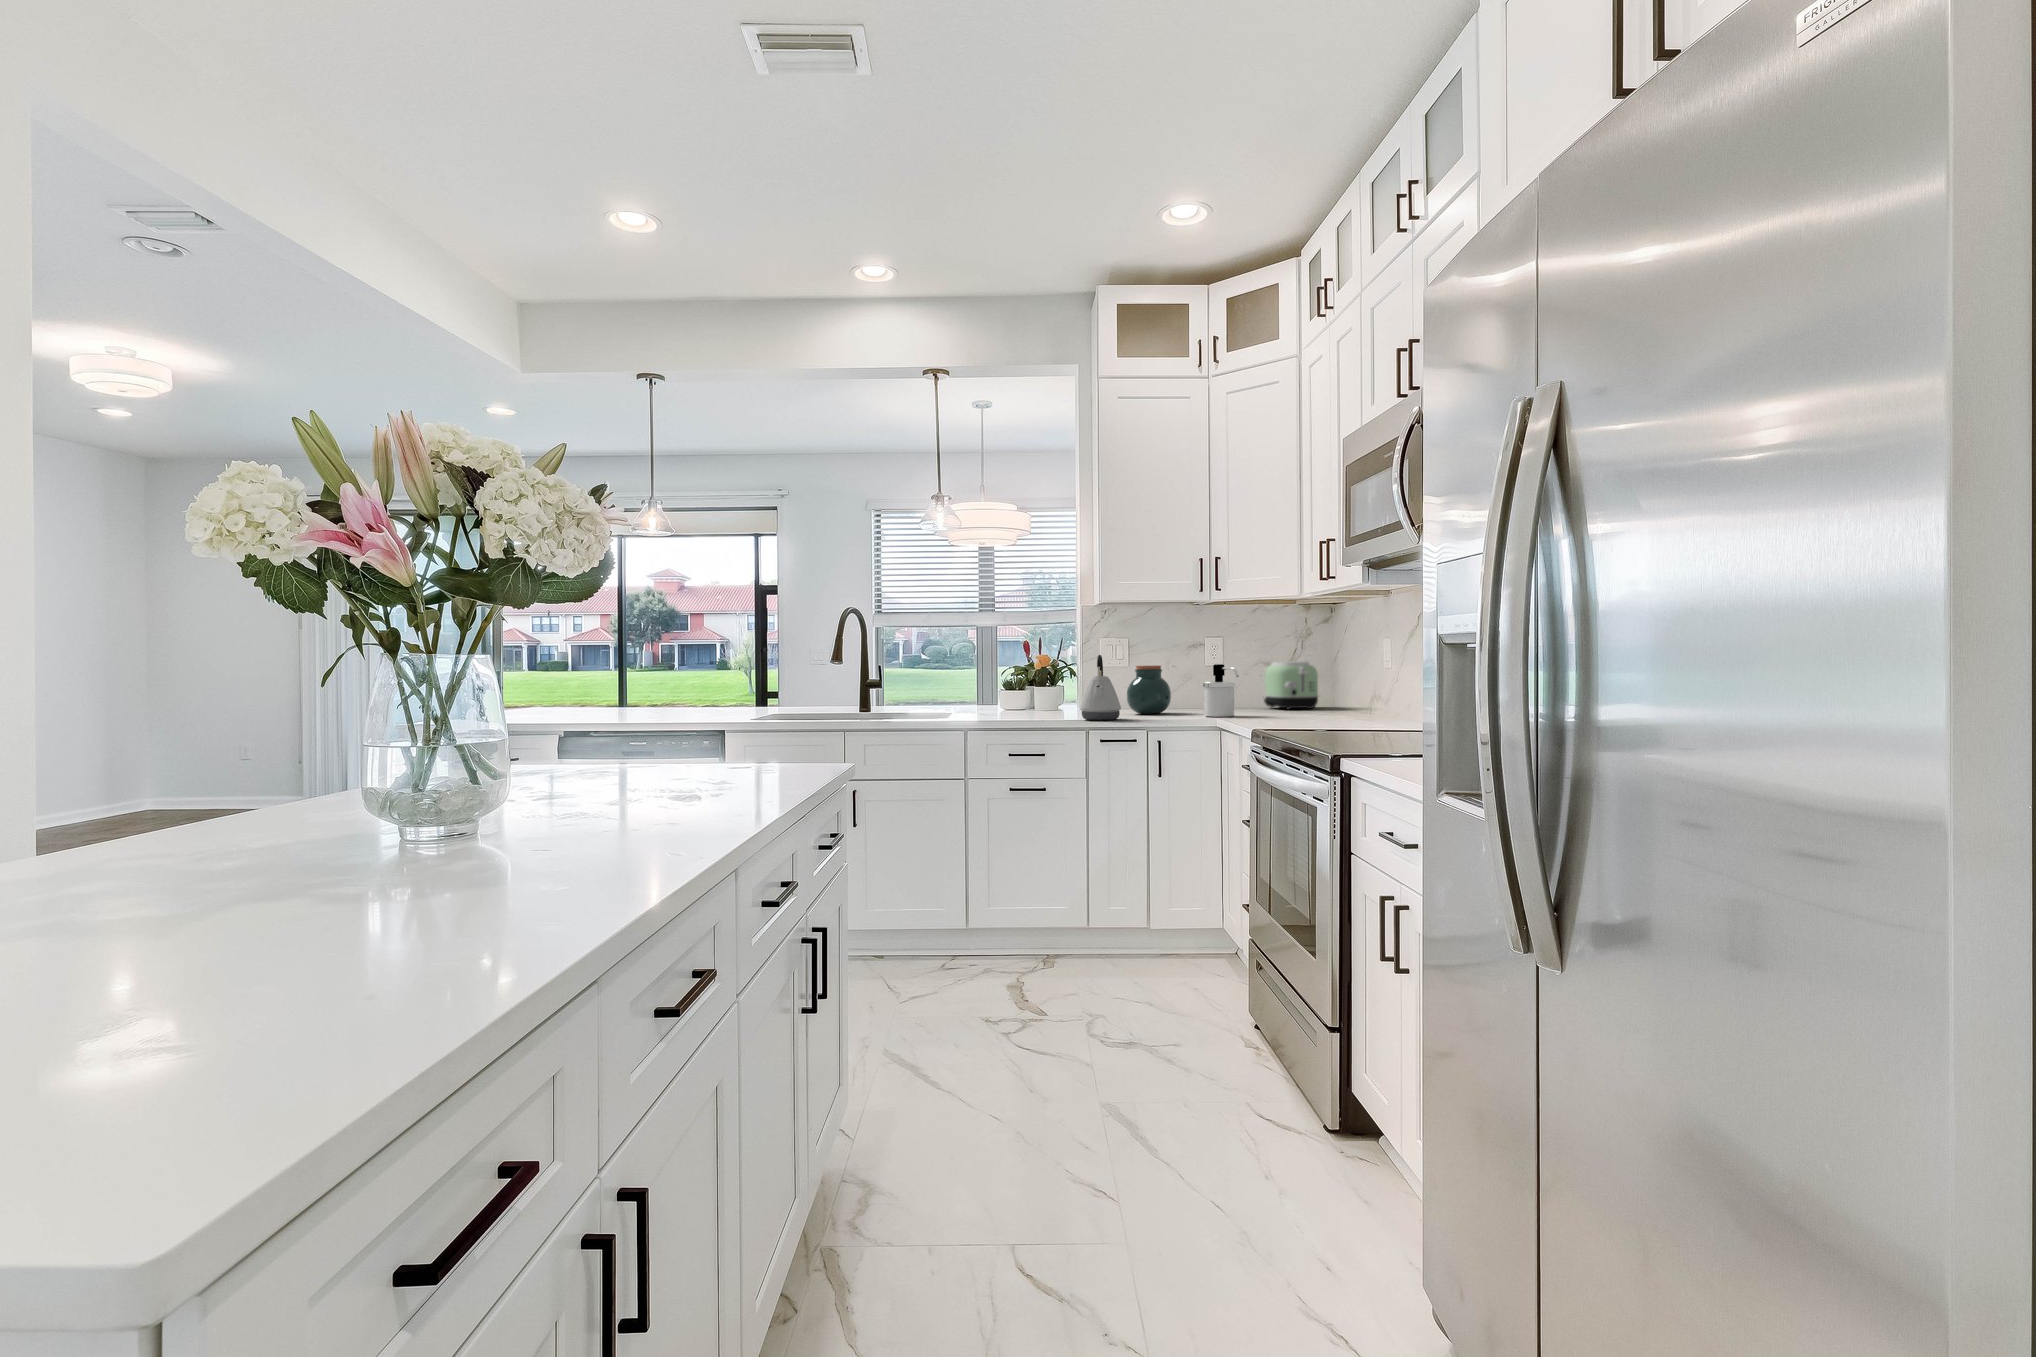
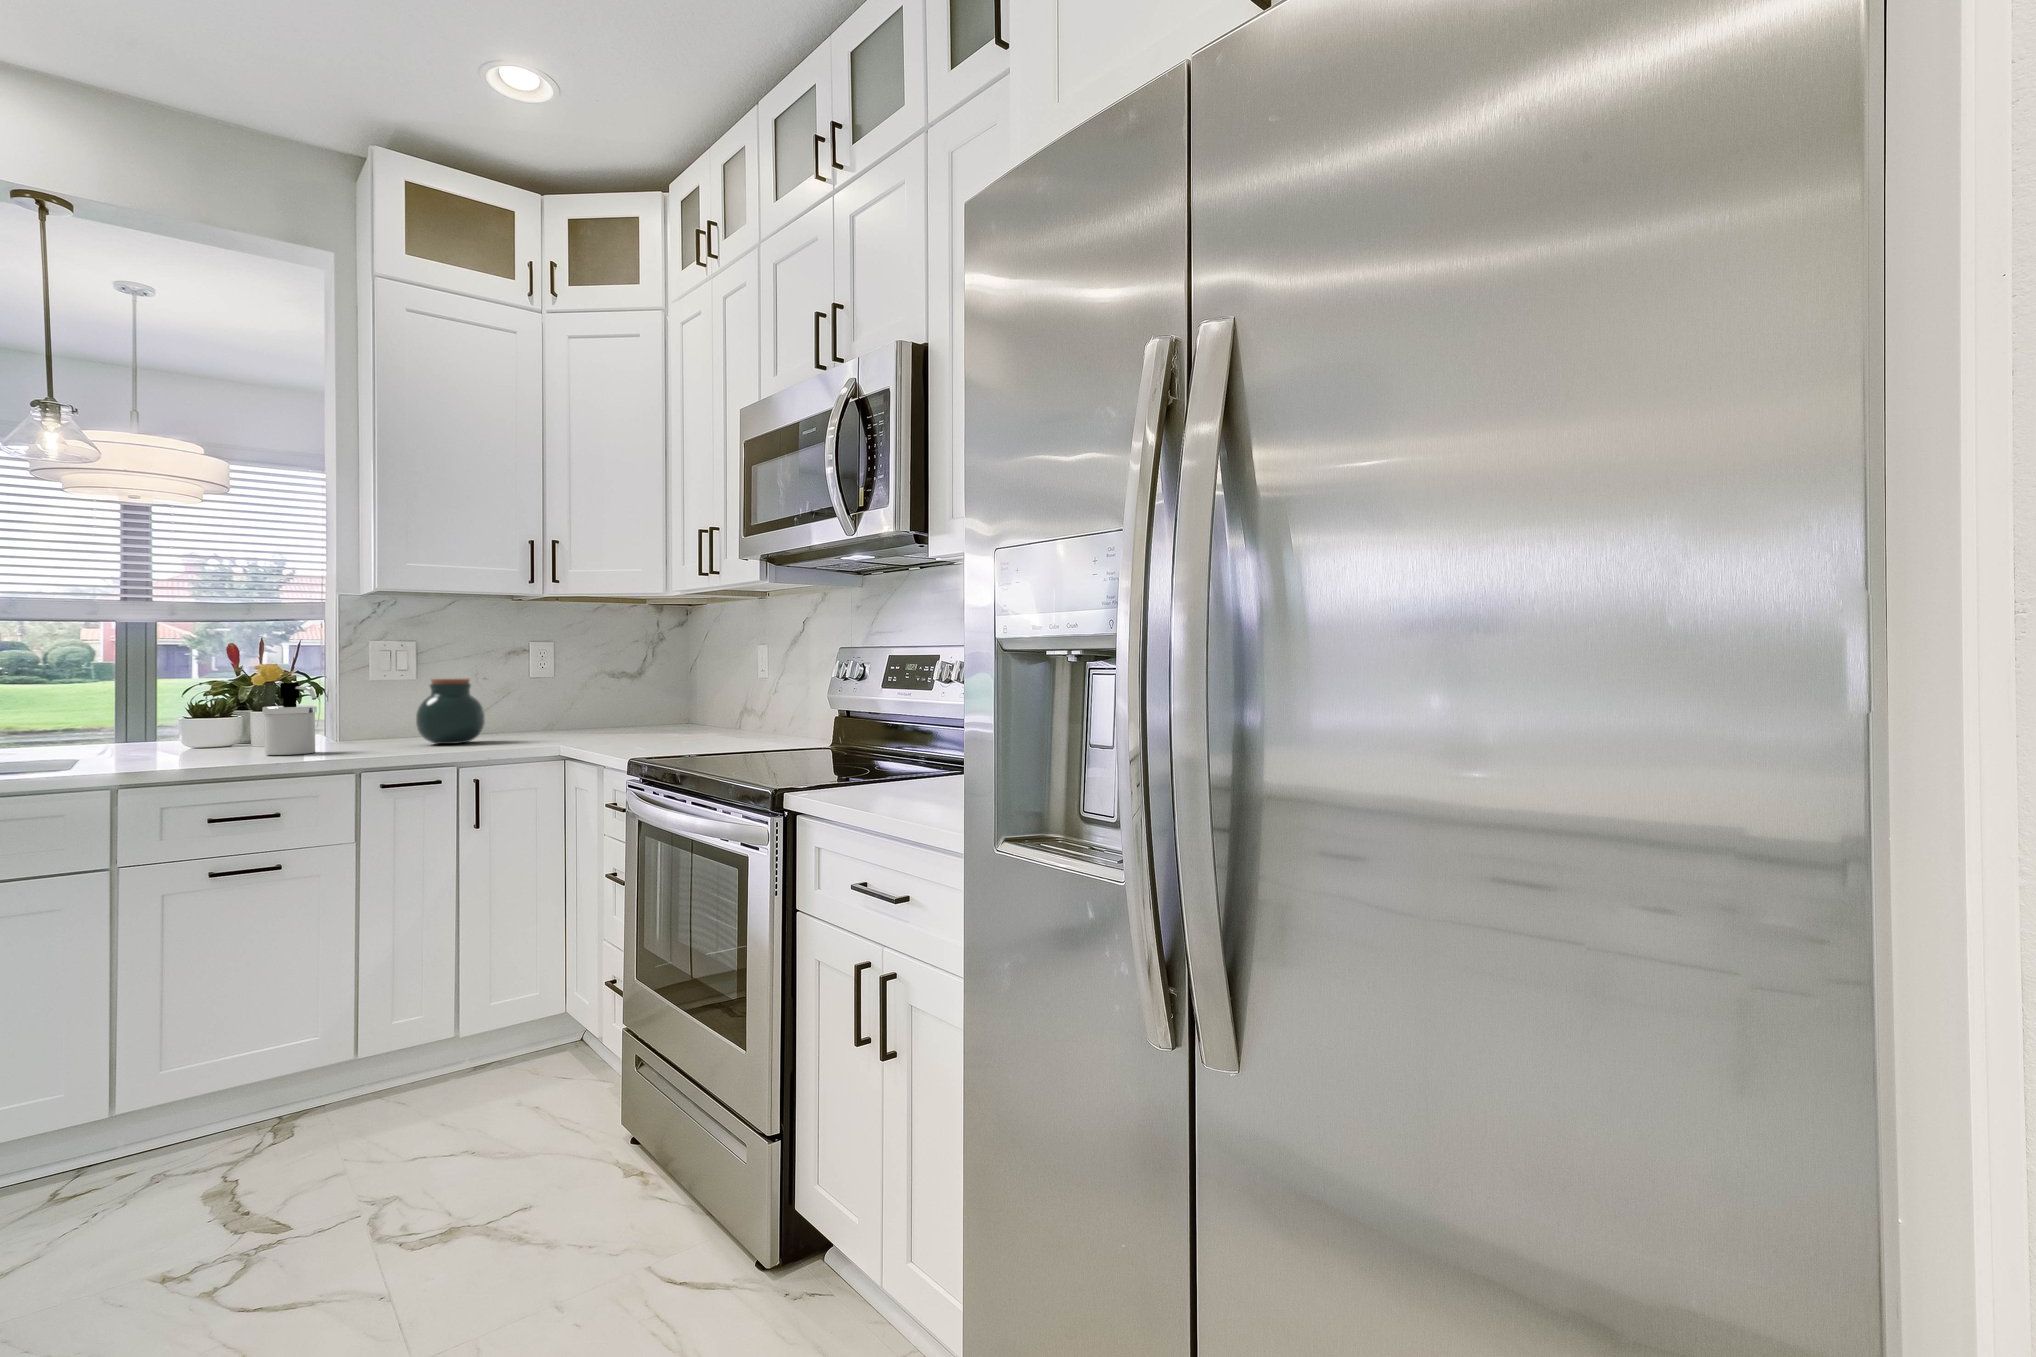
kettle: present [1080,655,1121,720] -> none [344,663,413,757]
toaster: present [1264,661,1318,710] -> none [606,674,677,732]
soap dispenser: present [1203,664,1239,717] -> present [262,682,317,755]

